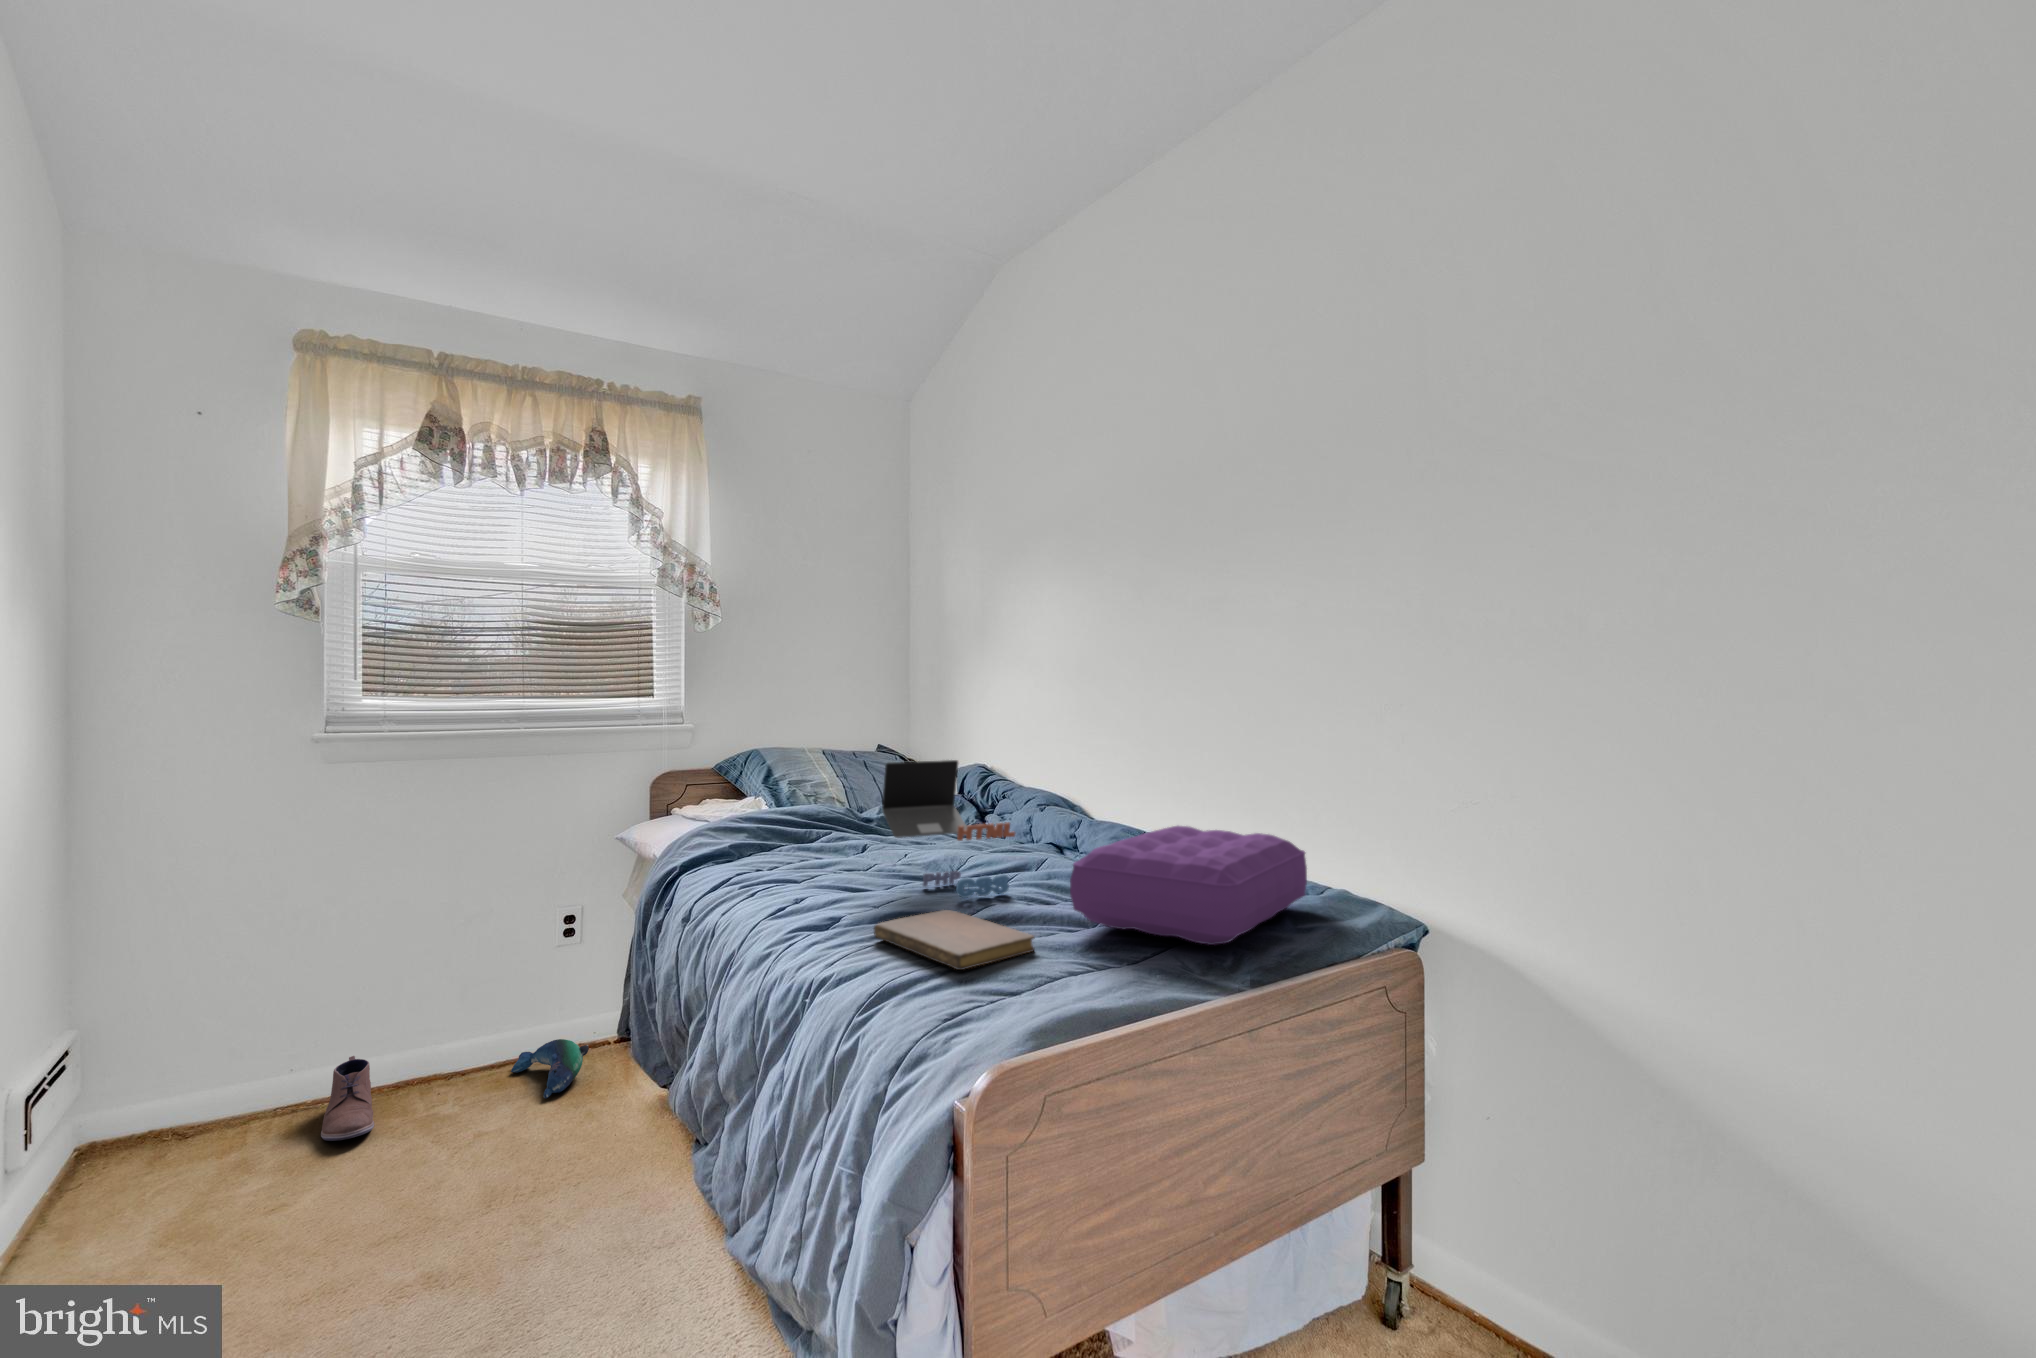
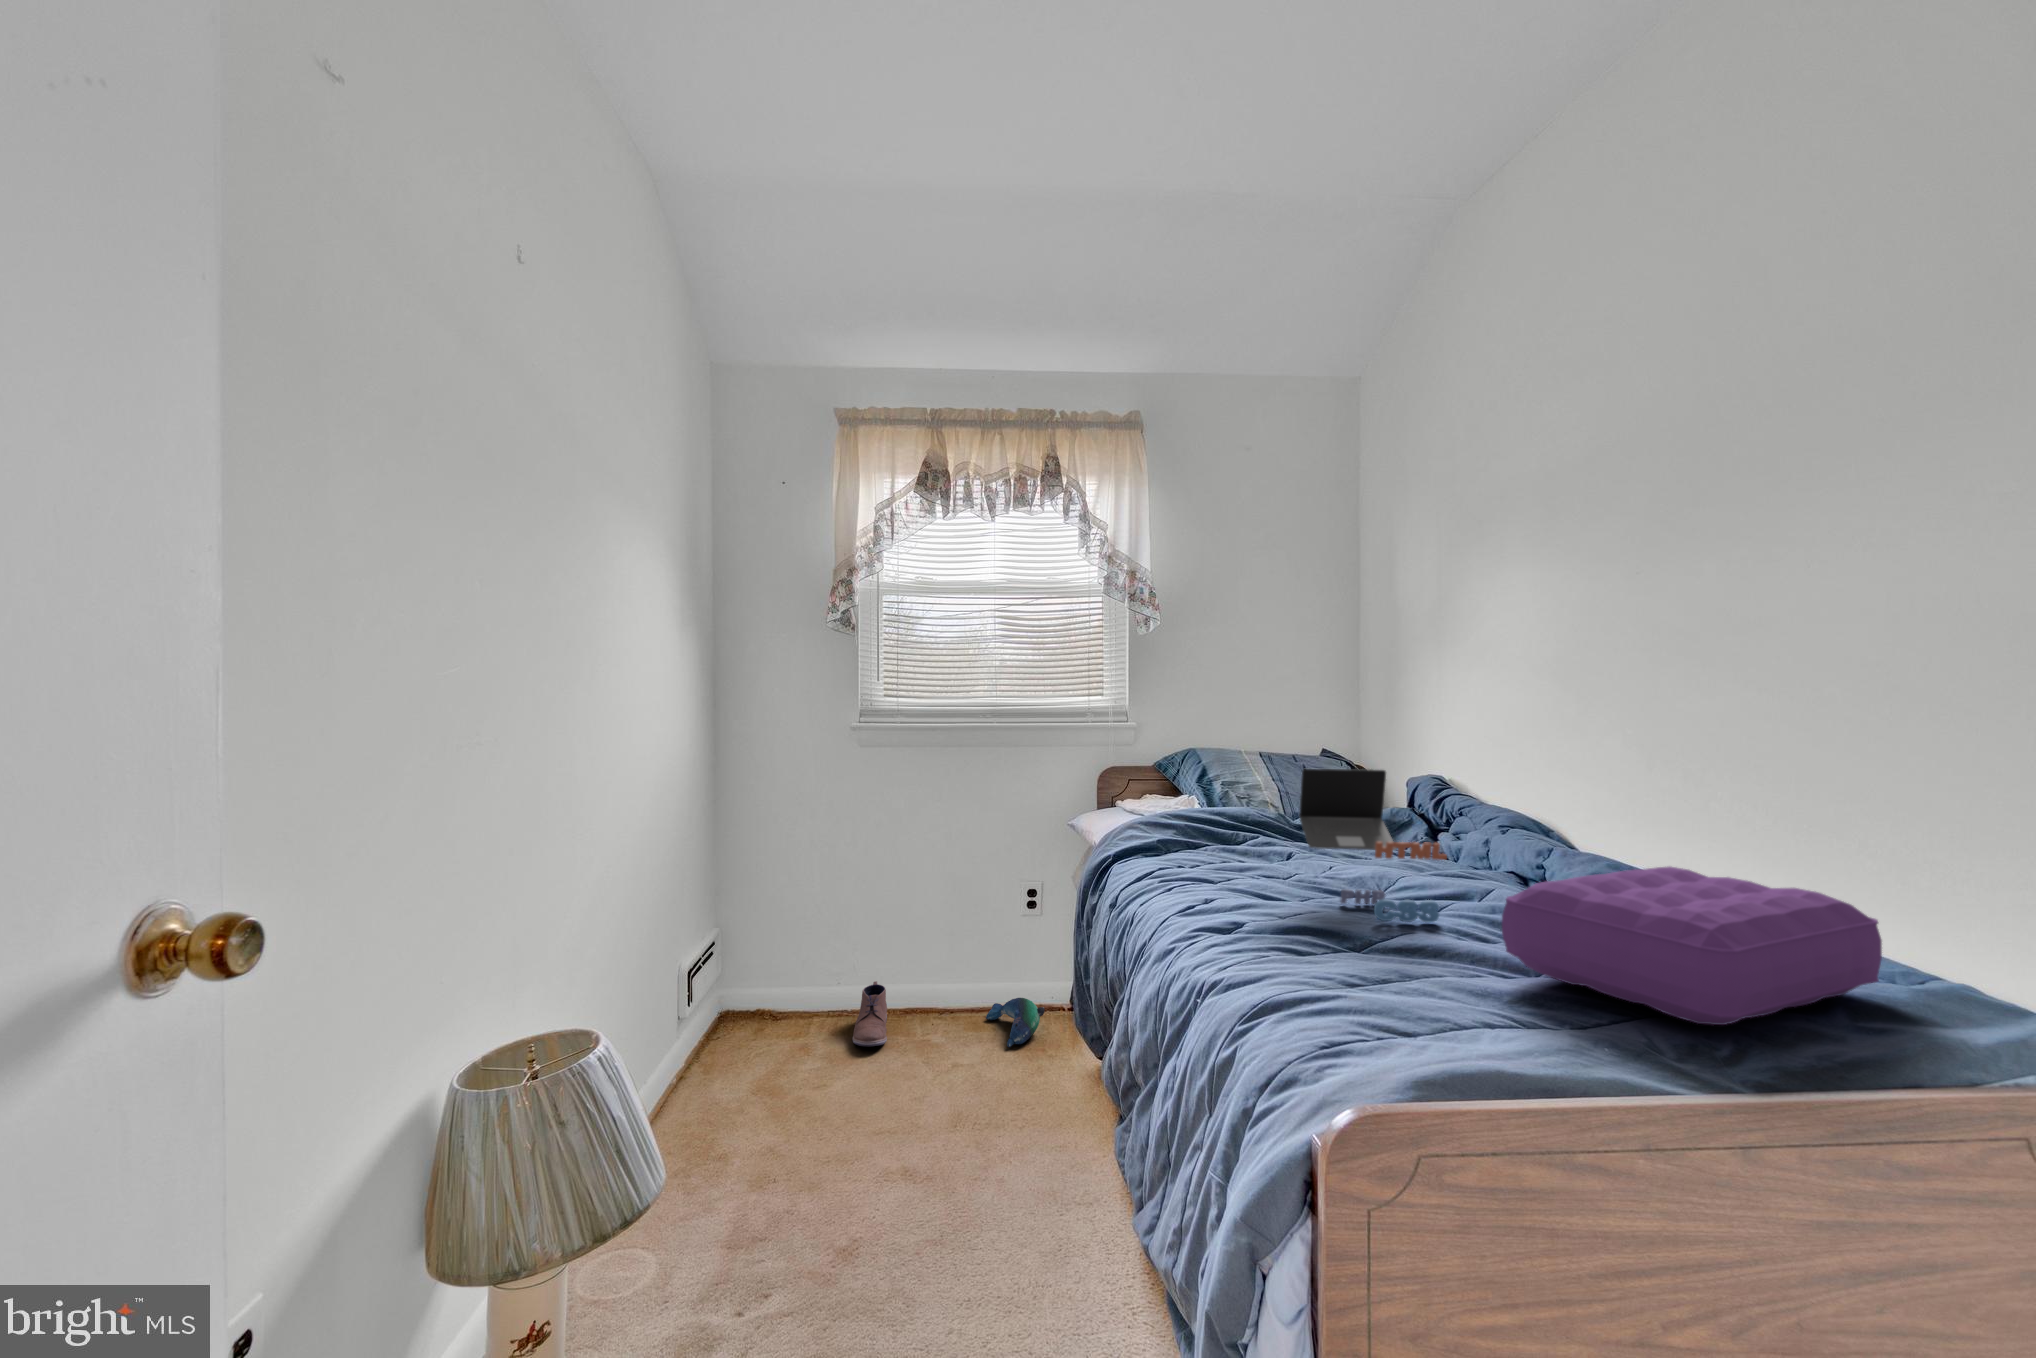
notebook: present [874,910,1035,970] -> none [1271,931,1451,998]

